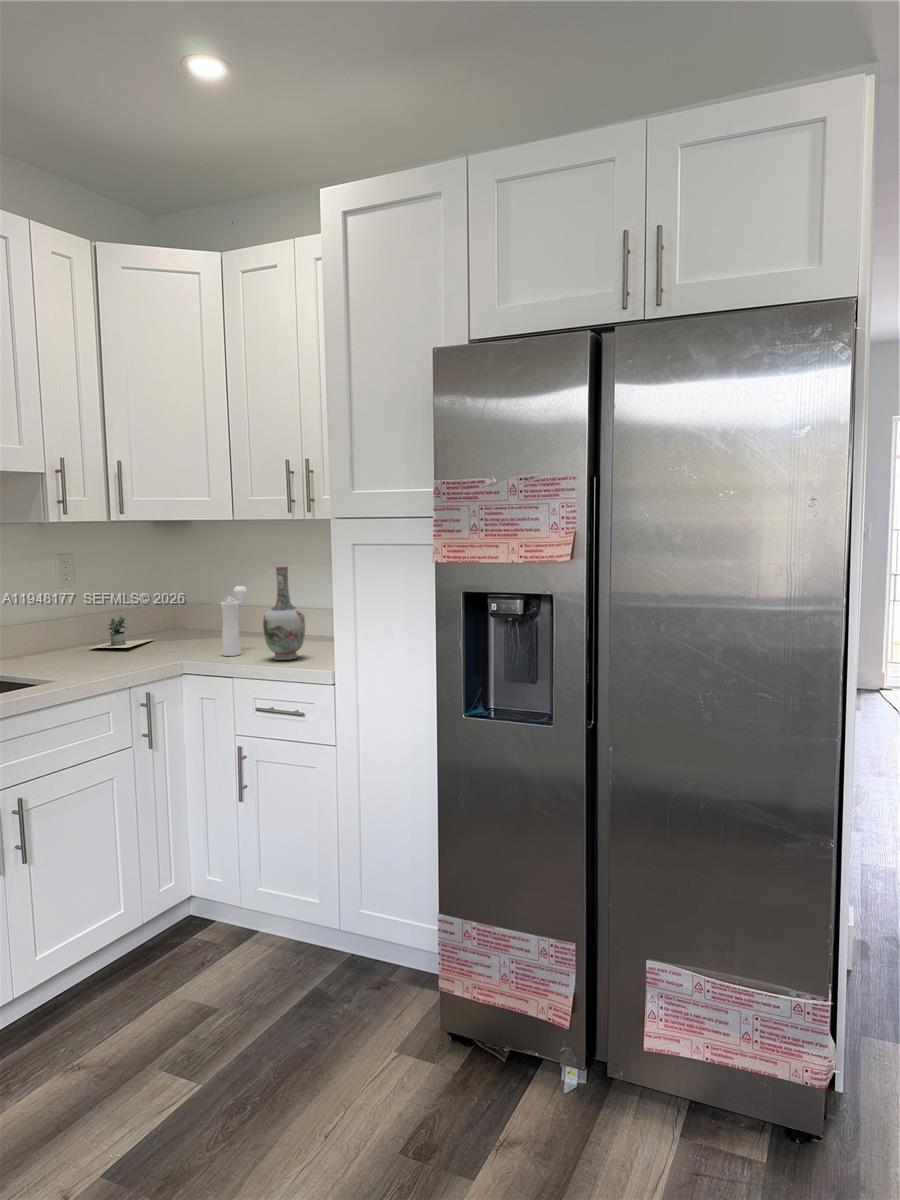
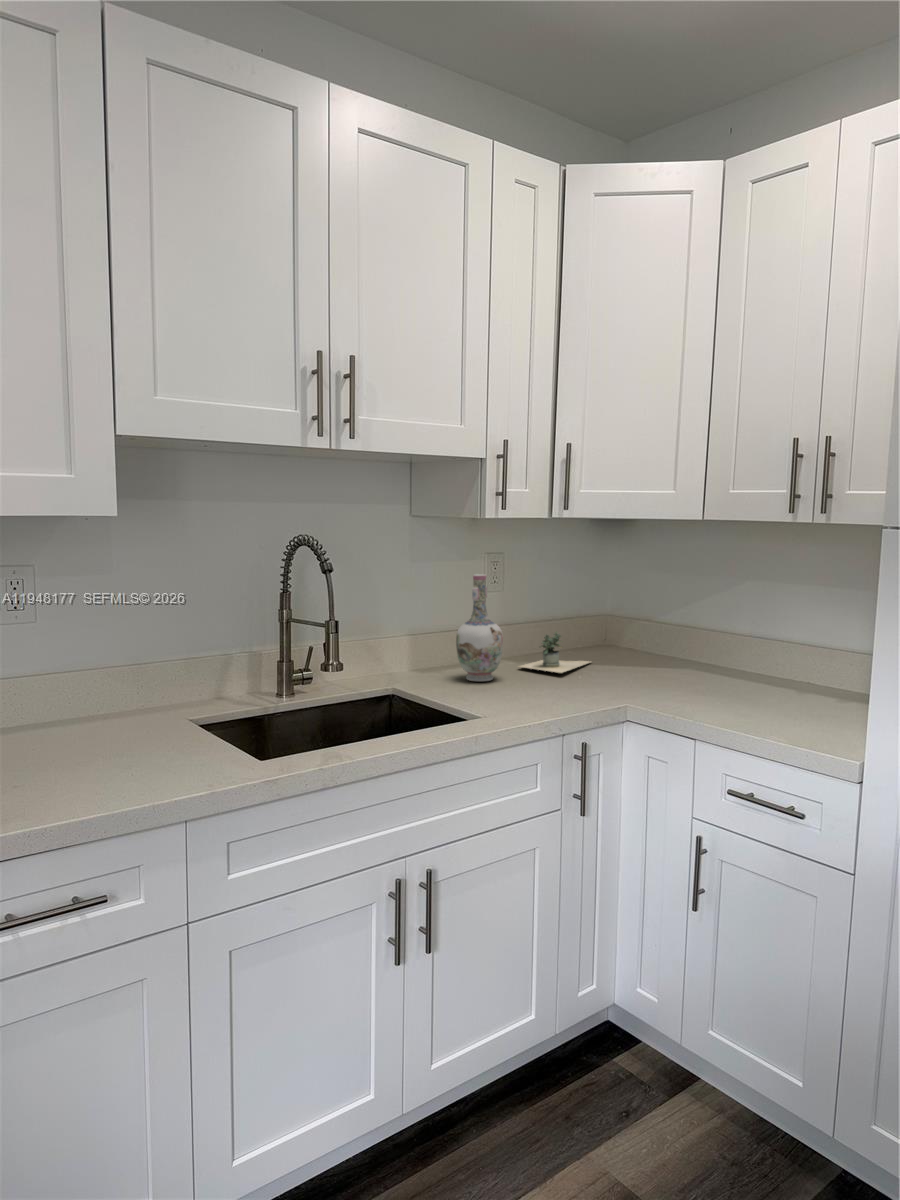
vase: present [263,566,305,660] -> present [456,574,503,682]
pepper mill: present [221,586,247,656] -> none [680,609,718,705]

